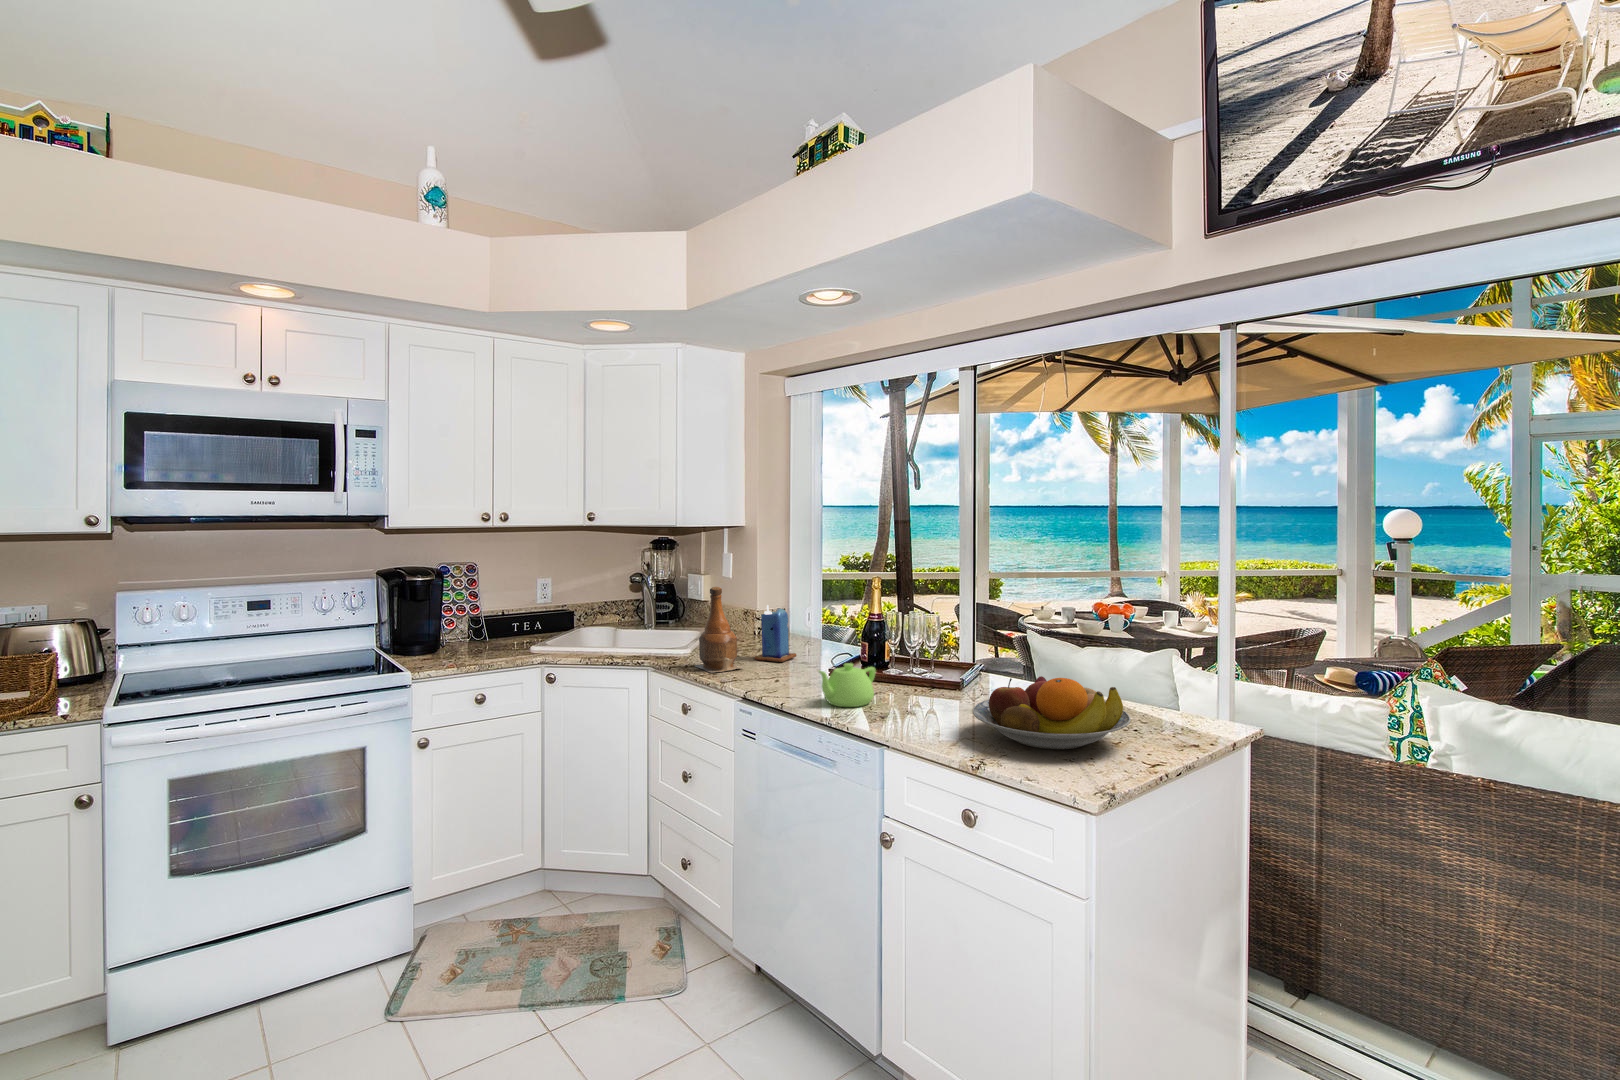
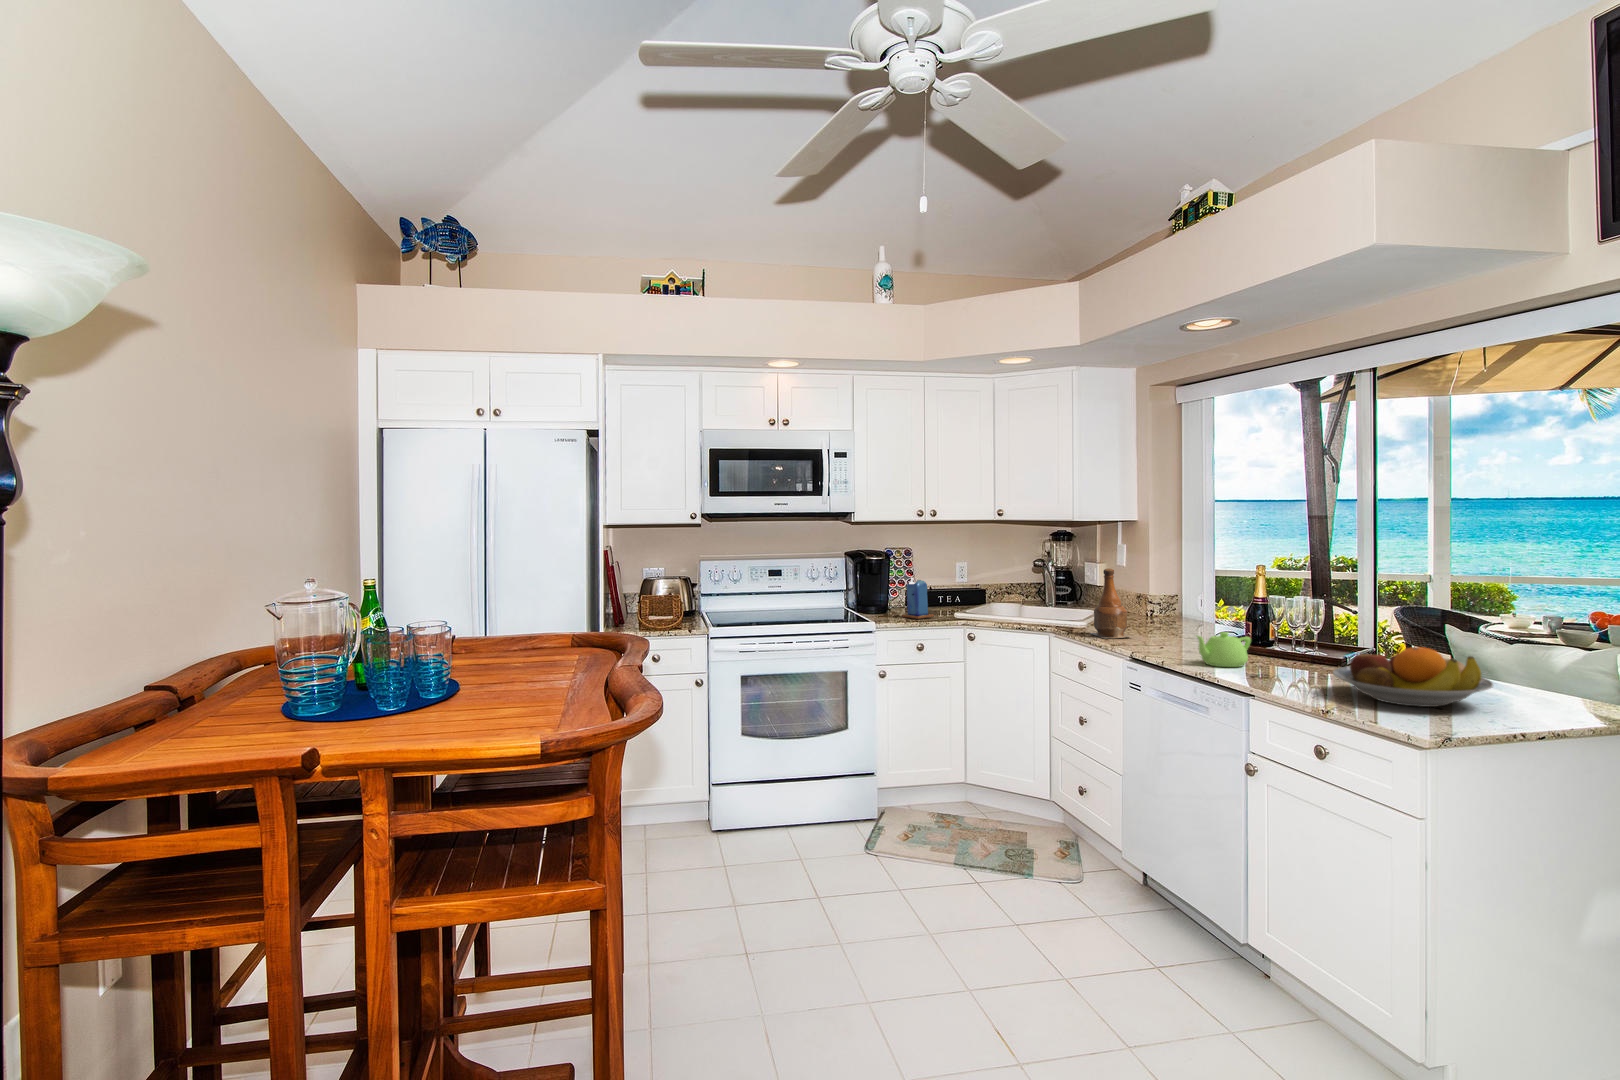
candle: present [755,605,796,662] -> present [902,577,934,619]

